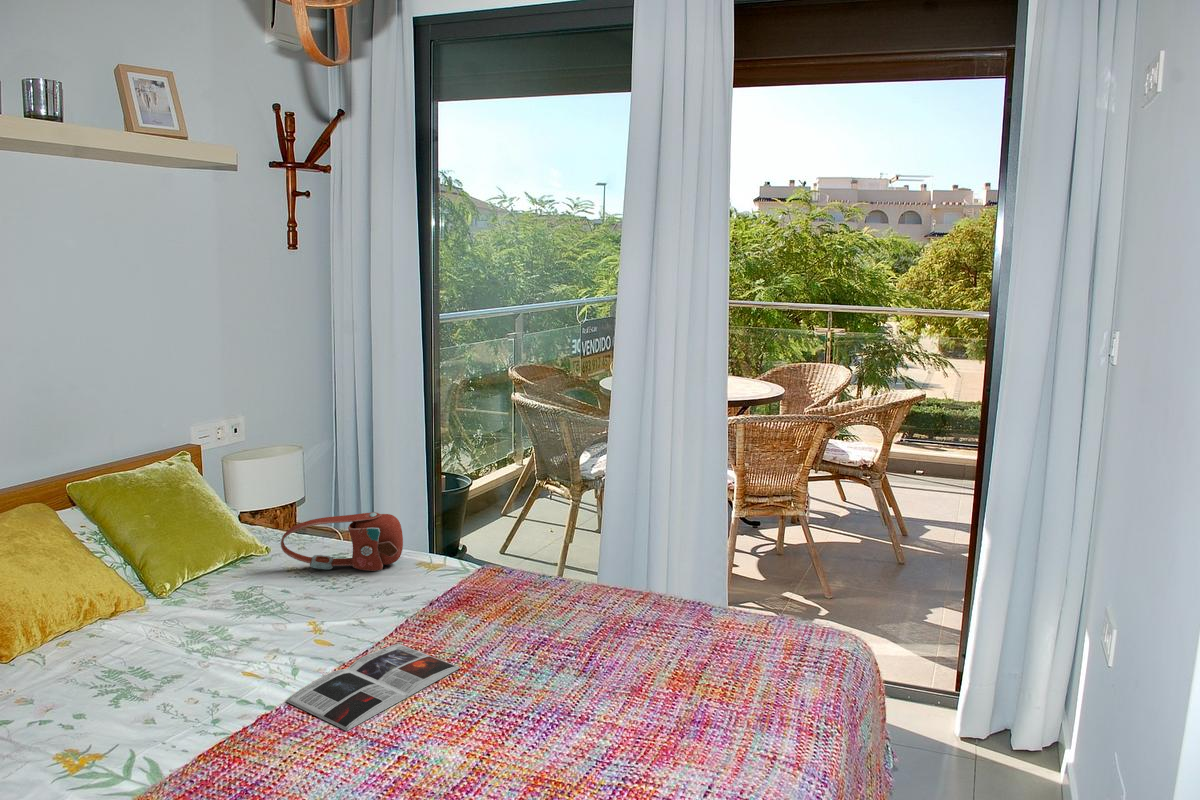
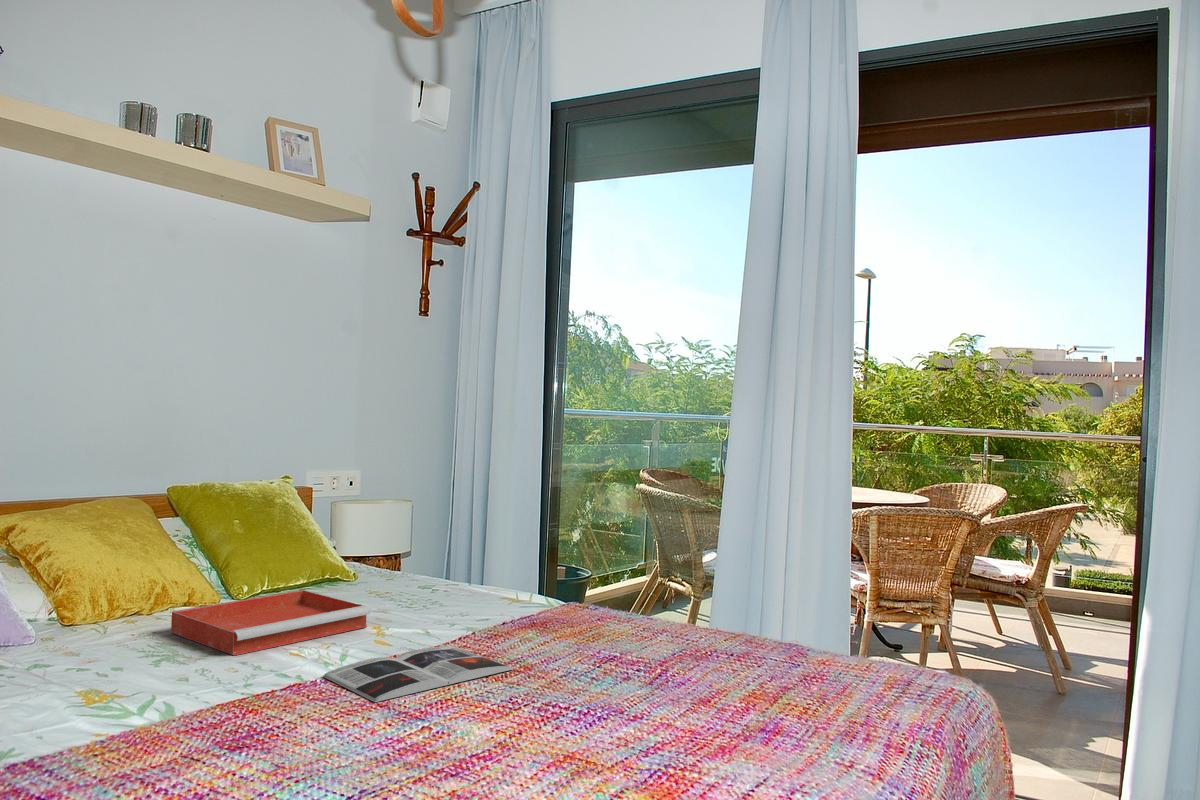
handbag: present [281,512,403,571] -> none [361,536,484,599]
tray: none [110,586,307,682] -> present [171,590,369,655]

